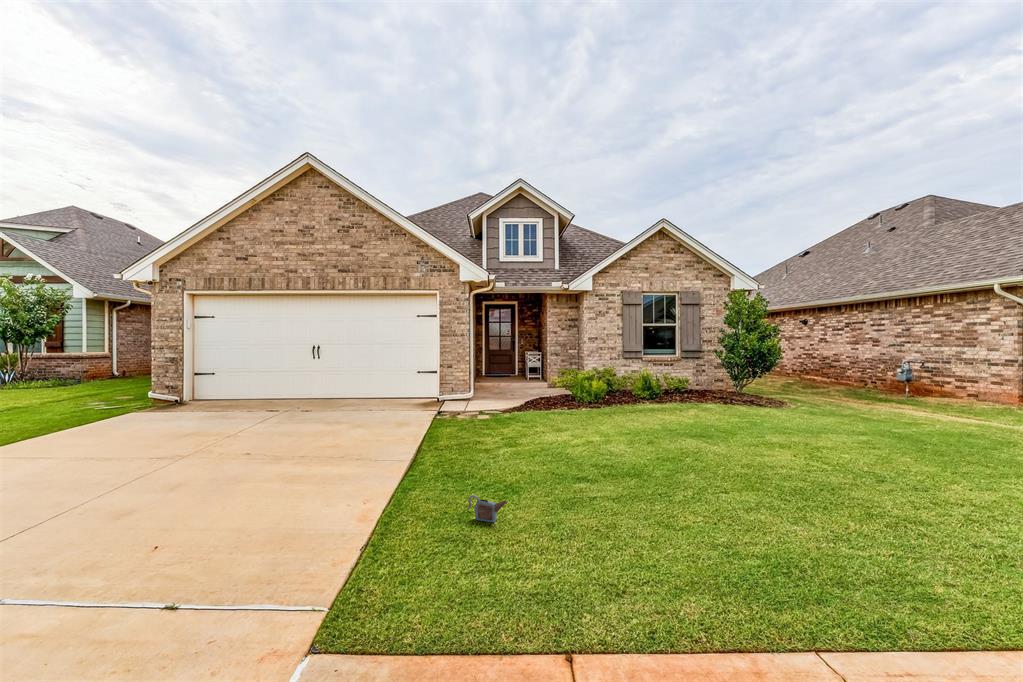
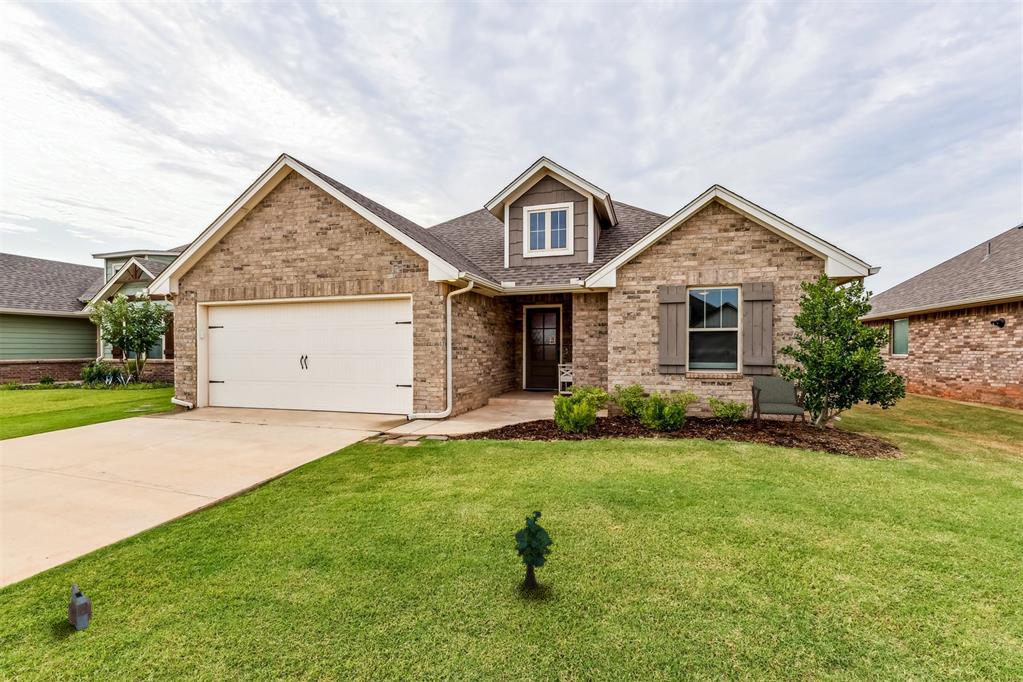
lounge chair: none [685,357,727,394] -> present [750,376,807,430]
decorative plant: none [696,427,725,474] -> present [511,511,553,589]

